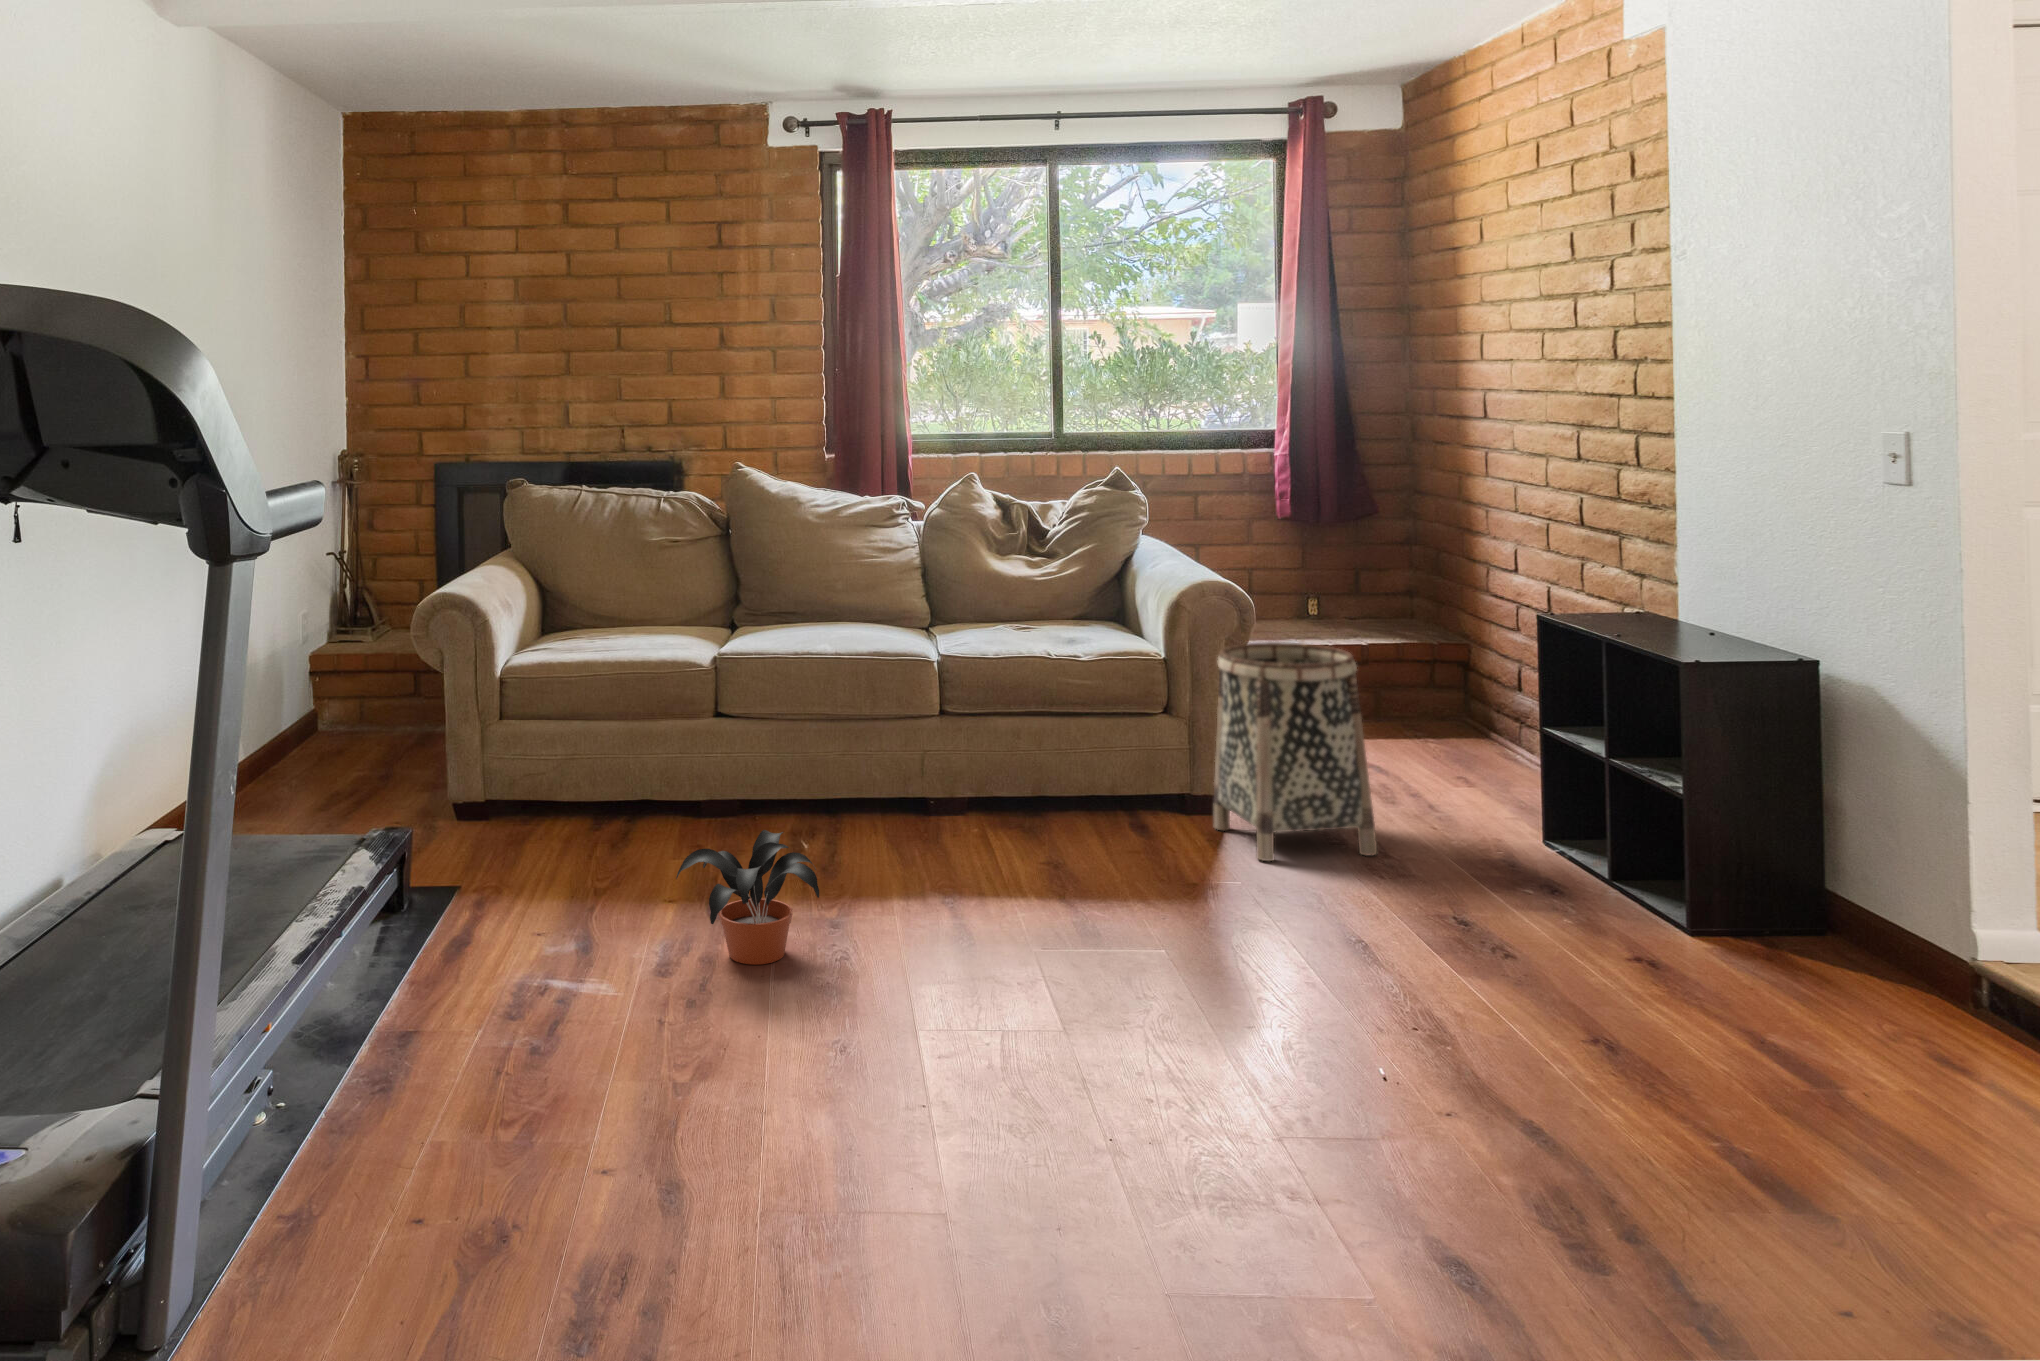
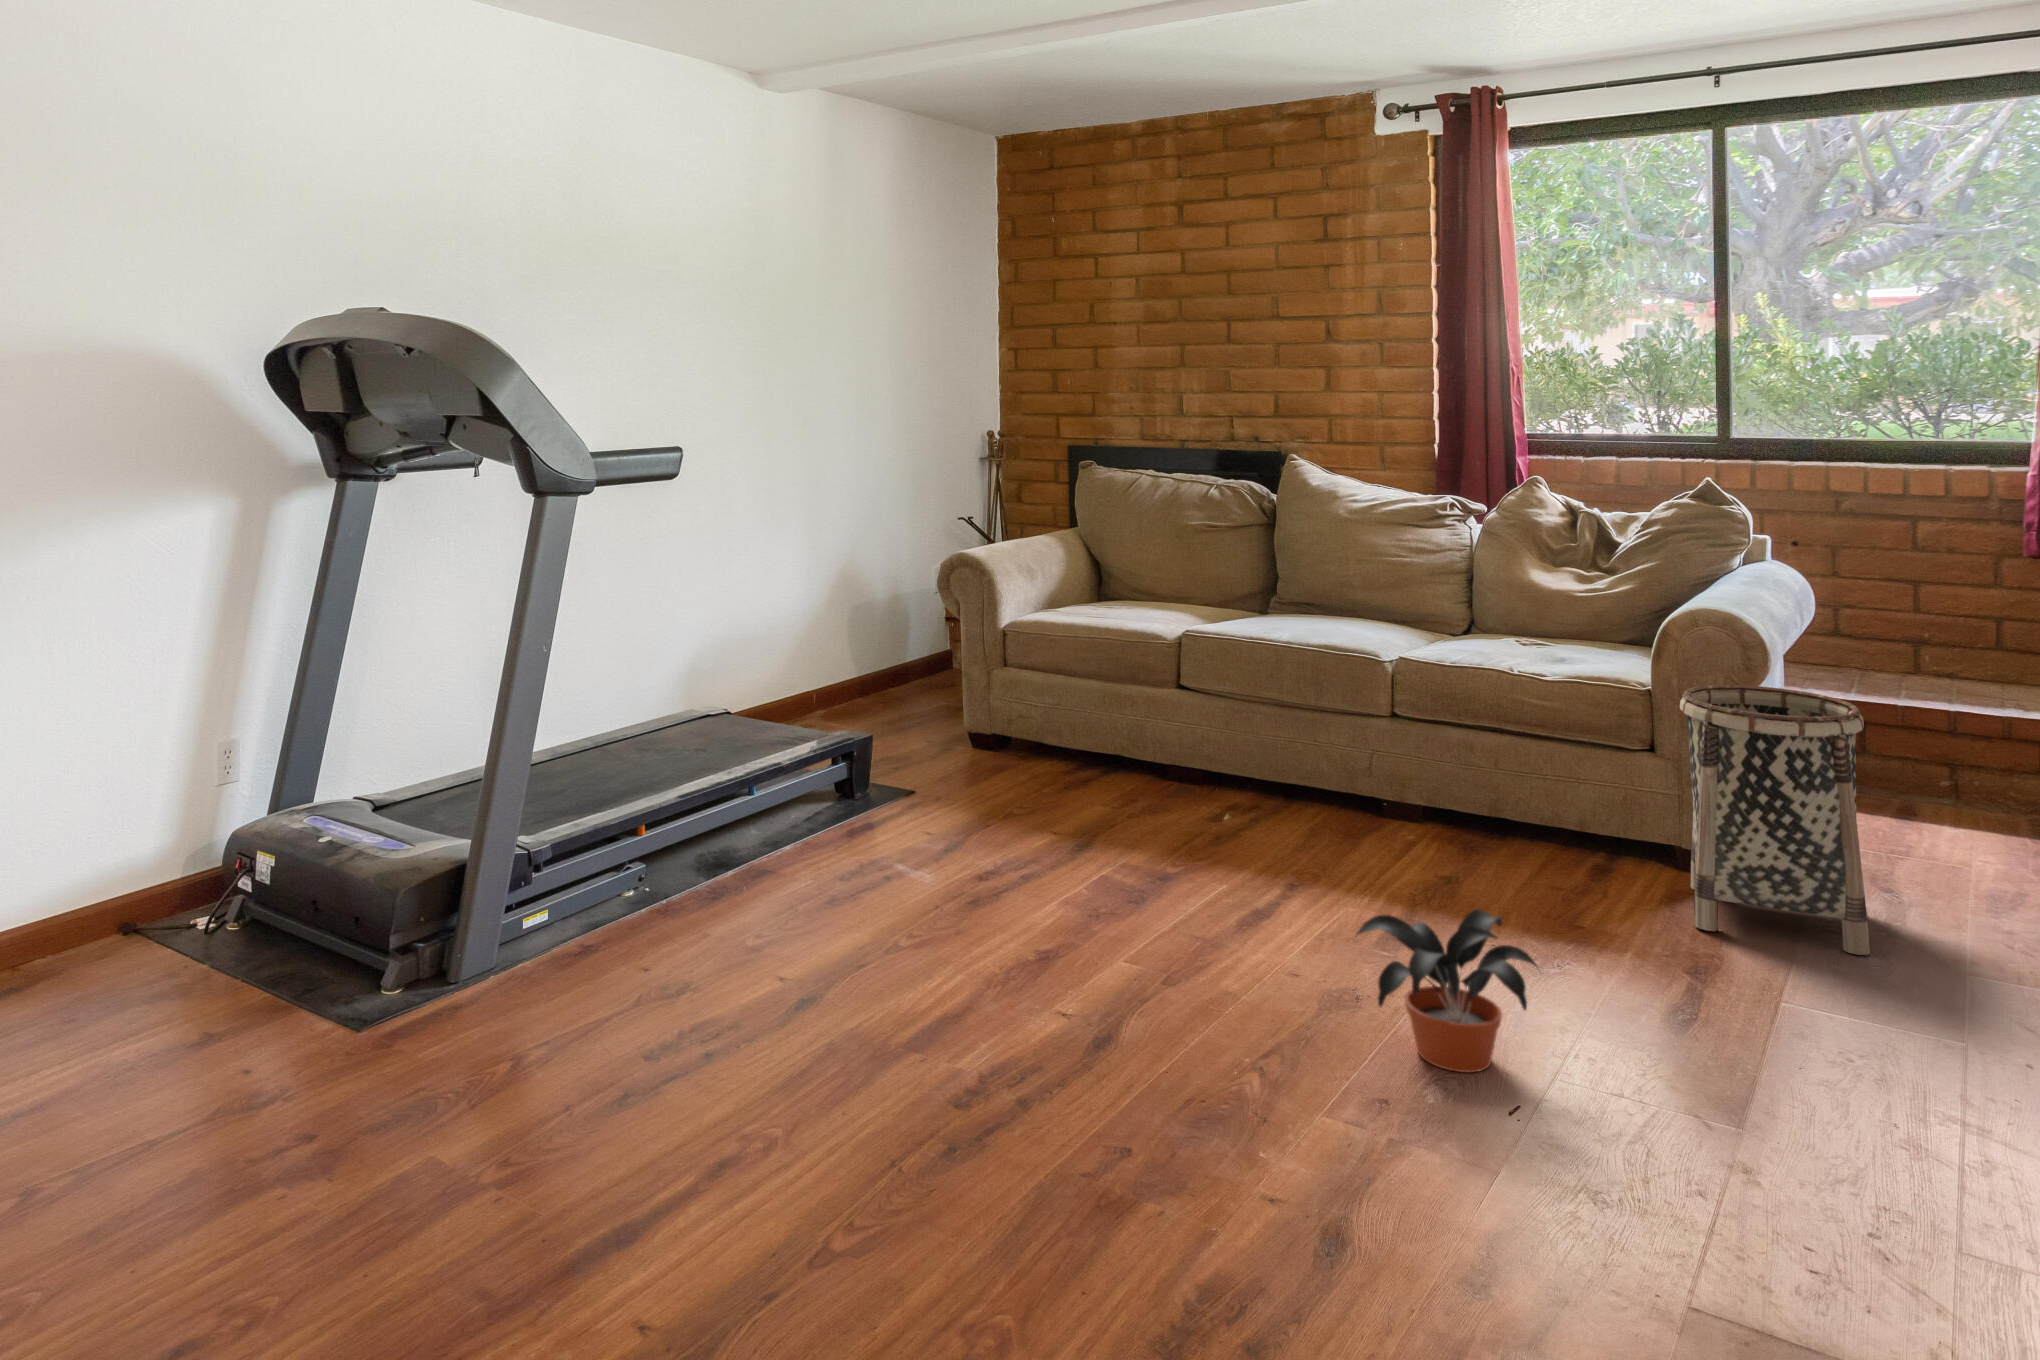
potted plant: present [676,830,819,964] -> present [1356,909,1540,1072]

